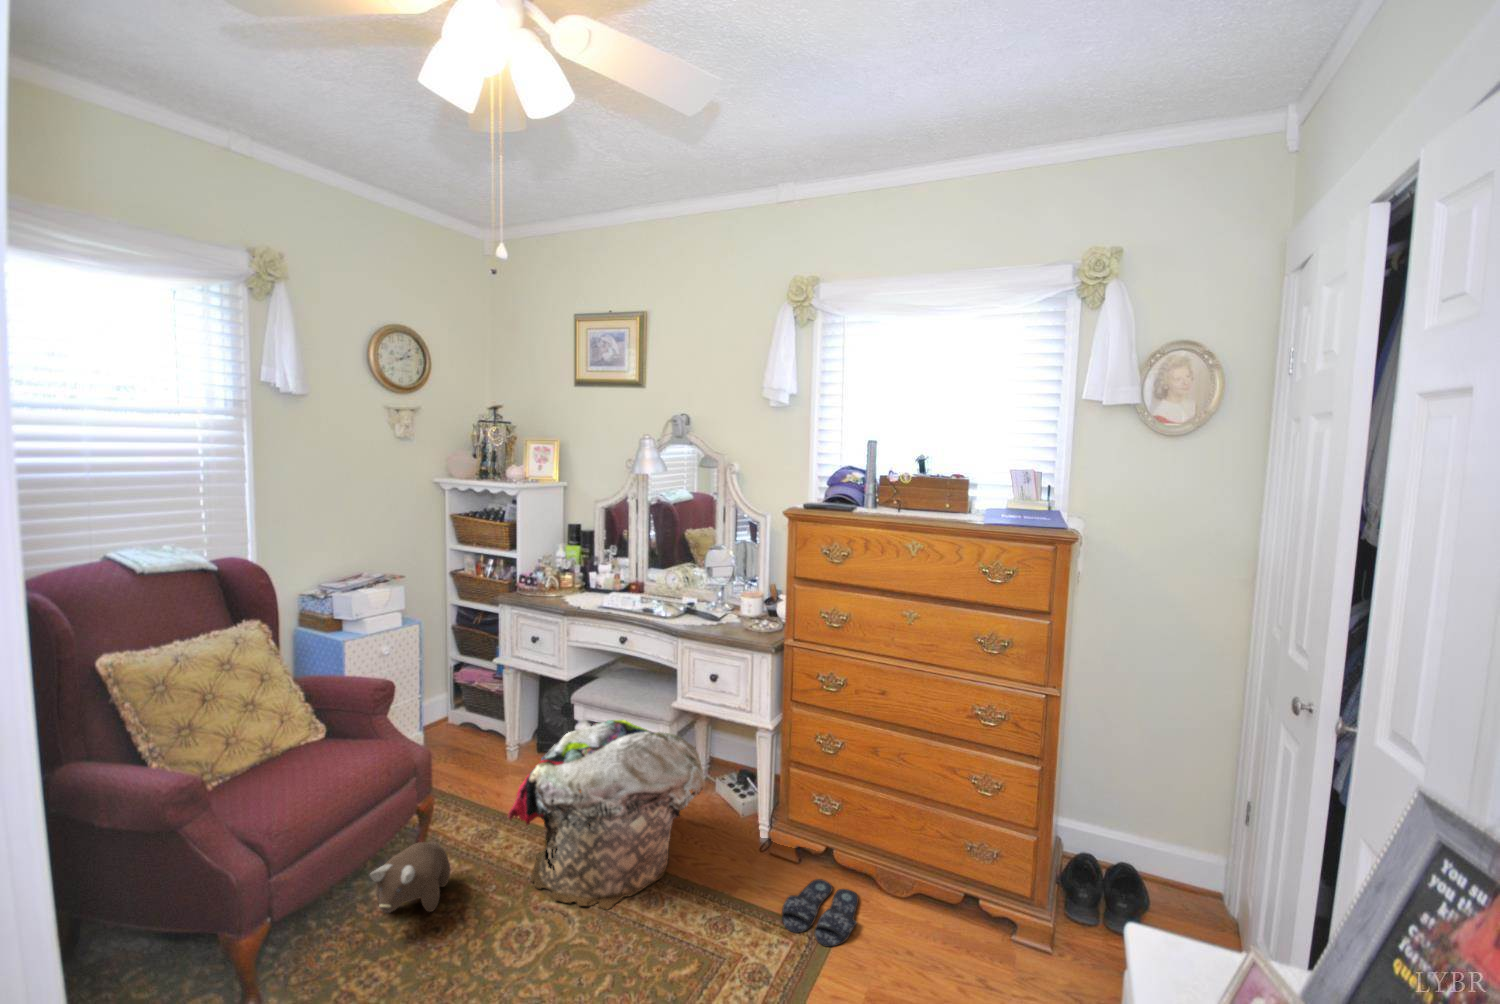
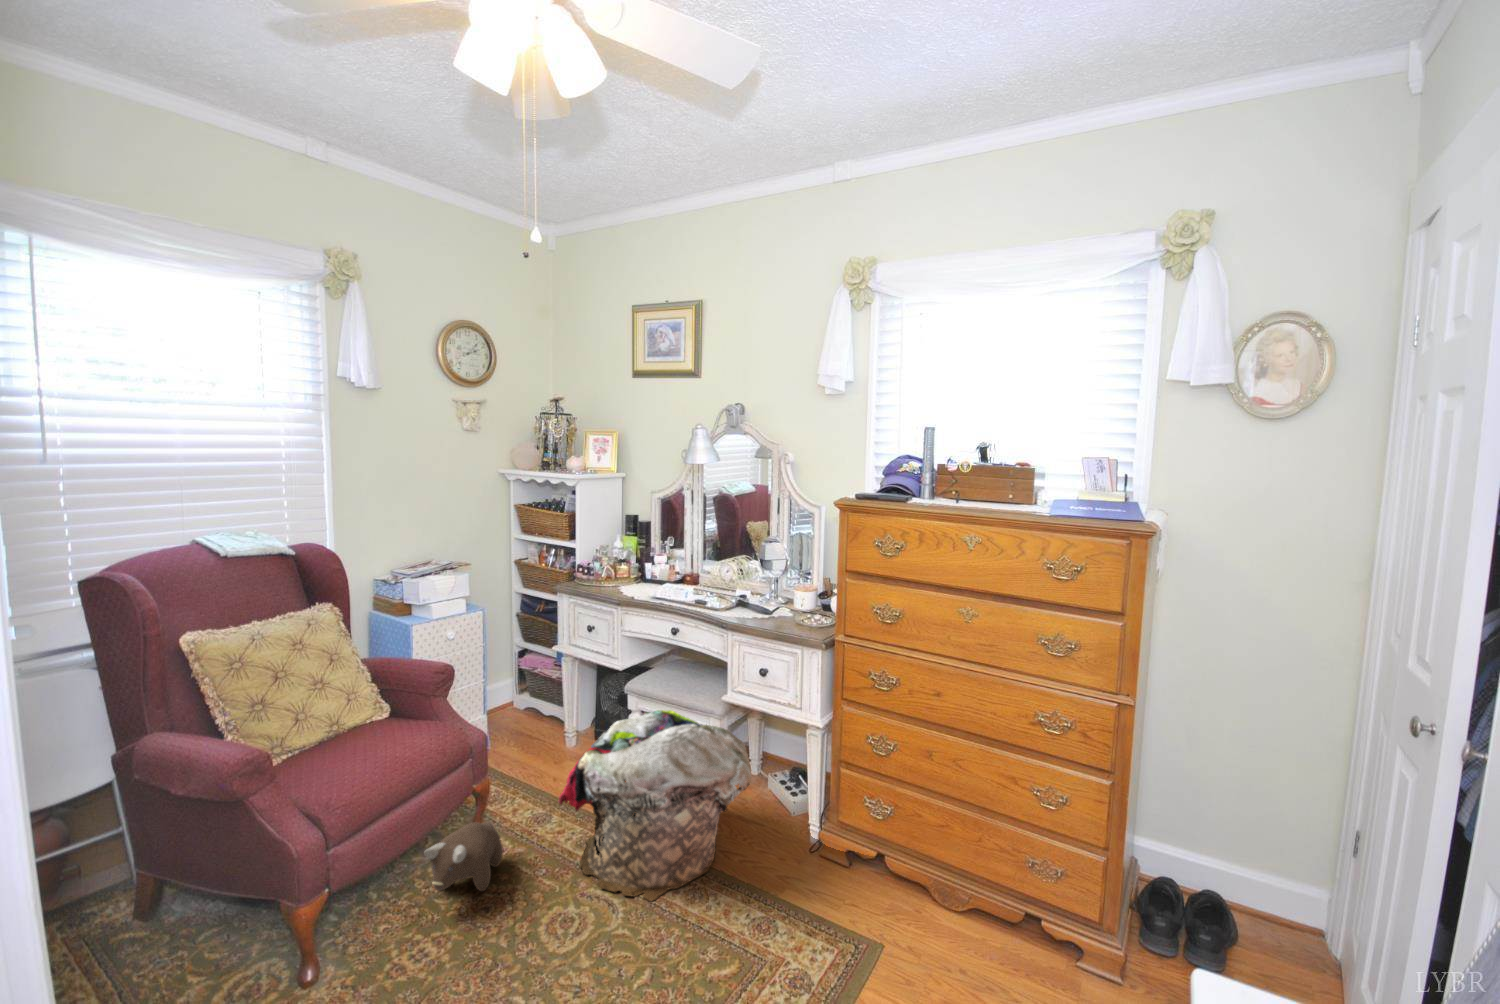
slippers: present [782,879,858,947] -> none [828,884,910,959]

